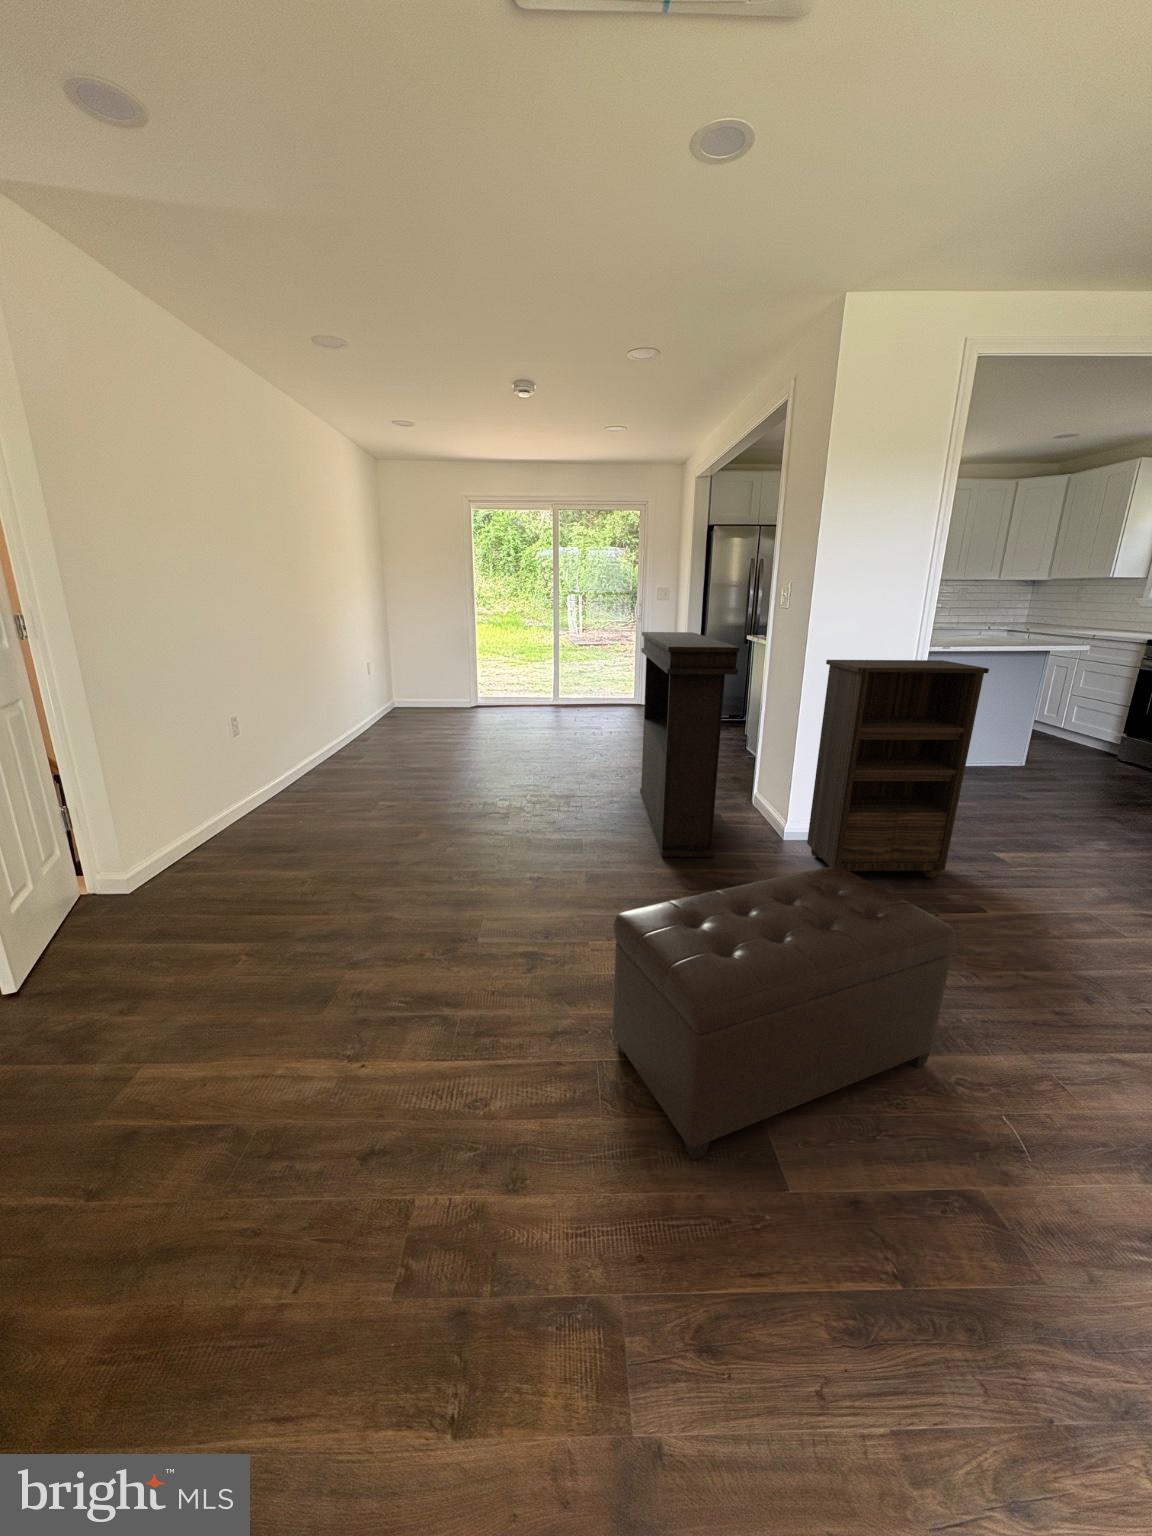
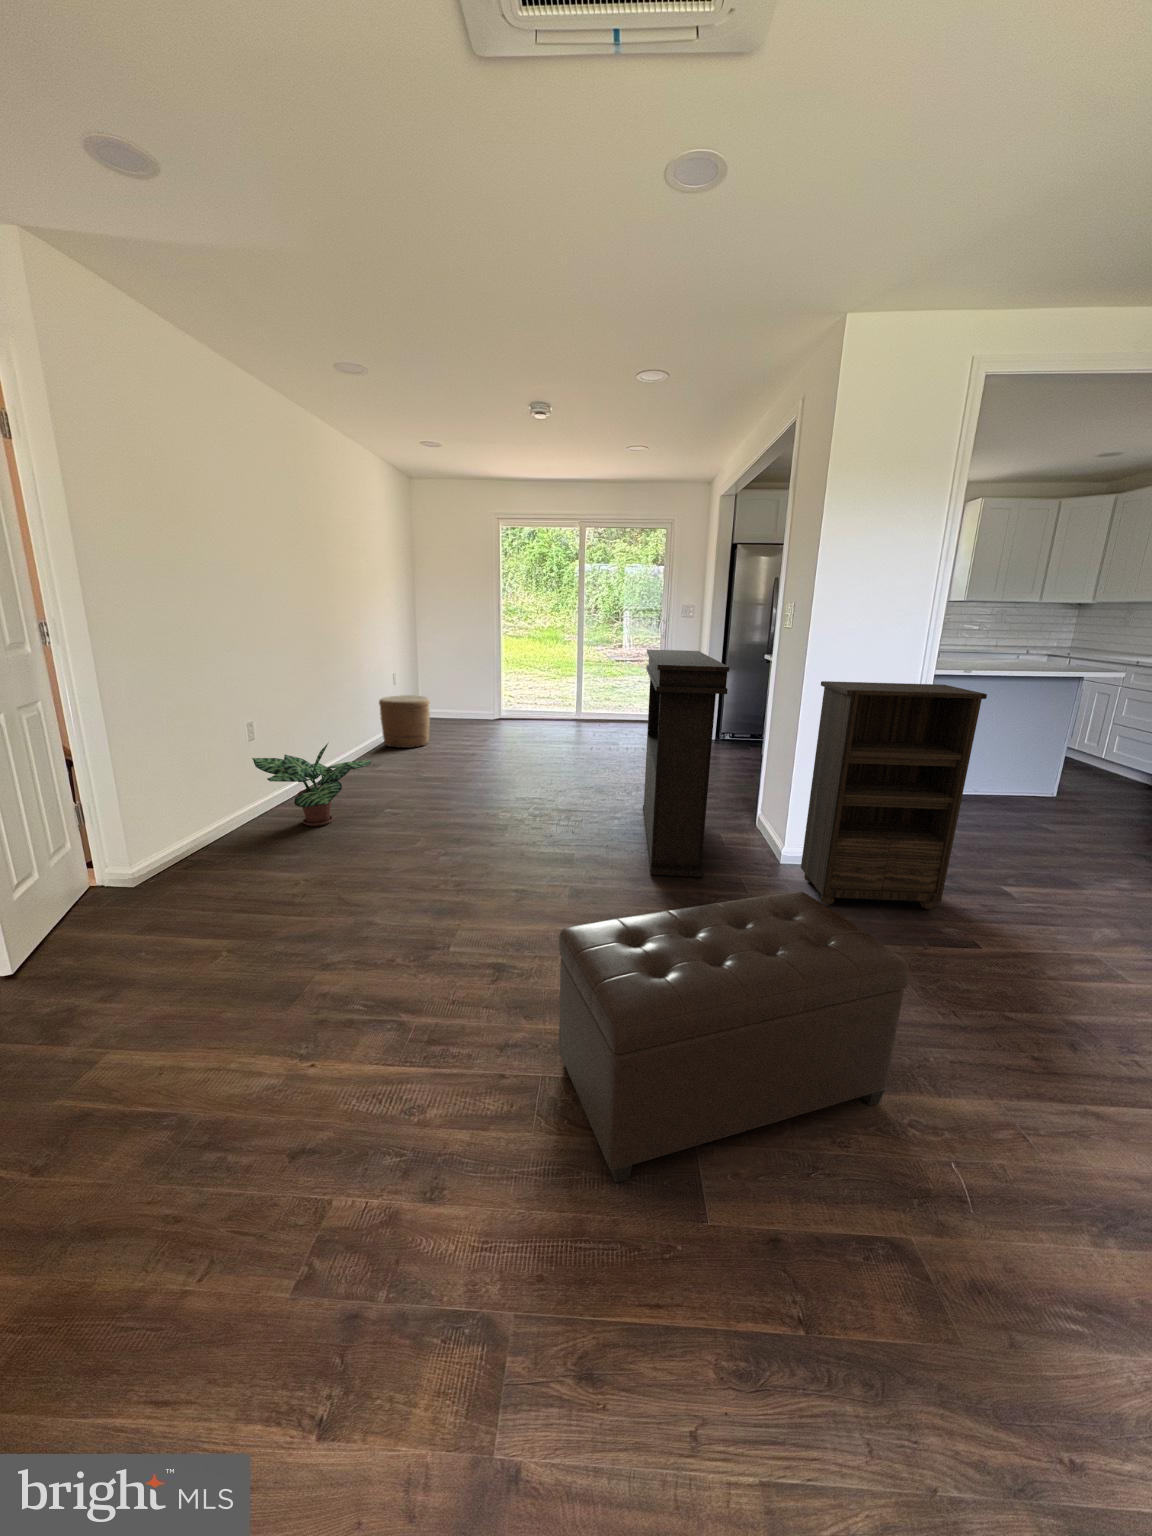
woven basket: none [356,684,409,738] -> present [379,695,430,748]
potted plant: none [238,734,363,822] -> present [252,744,372,826]

